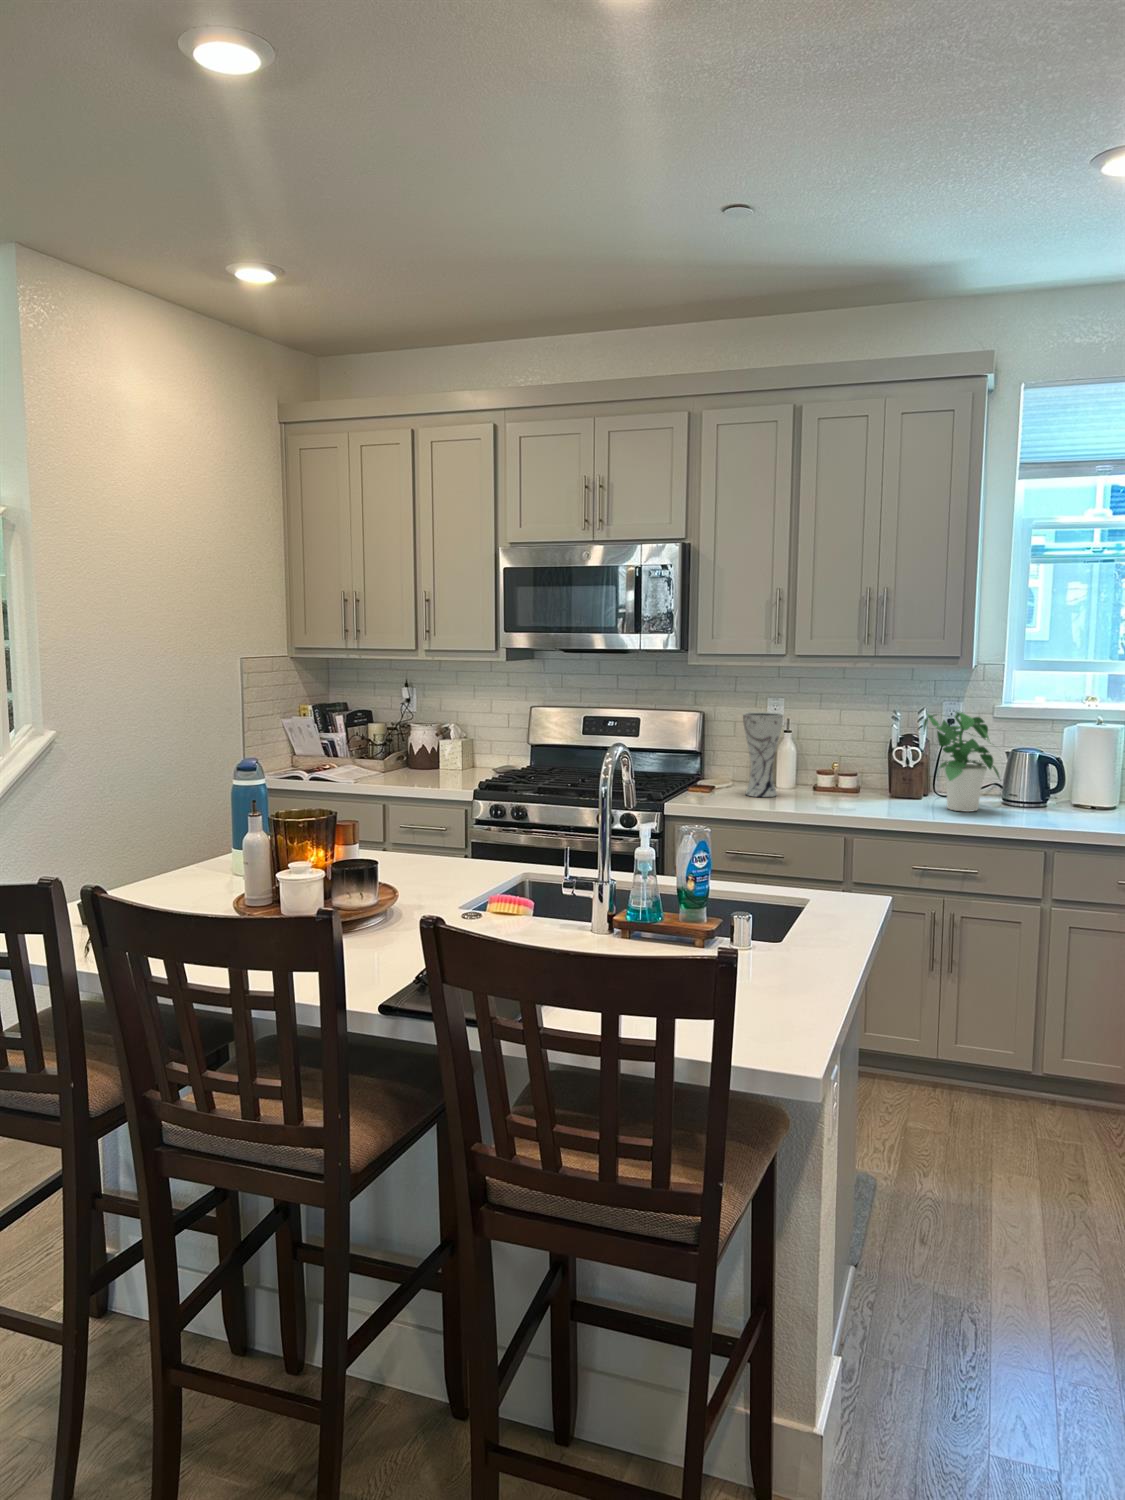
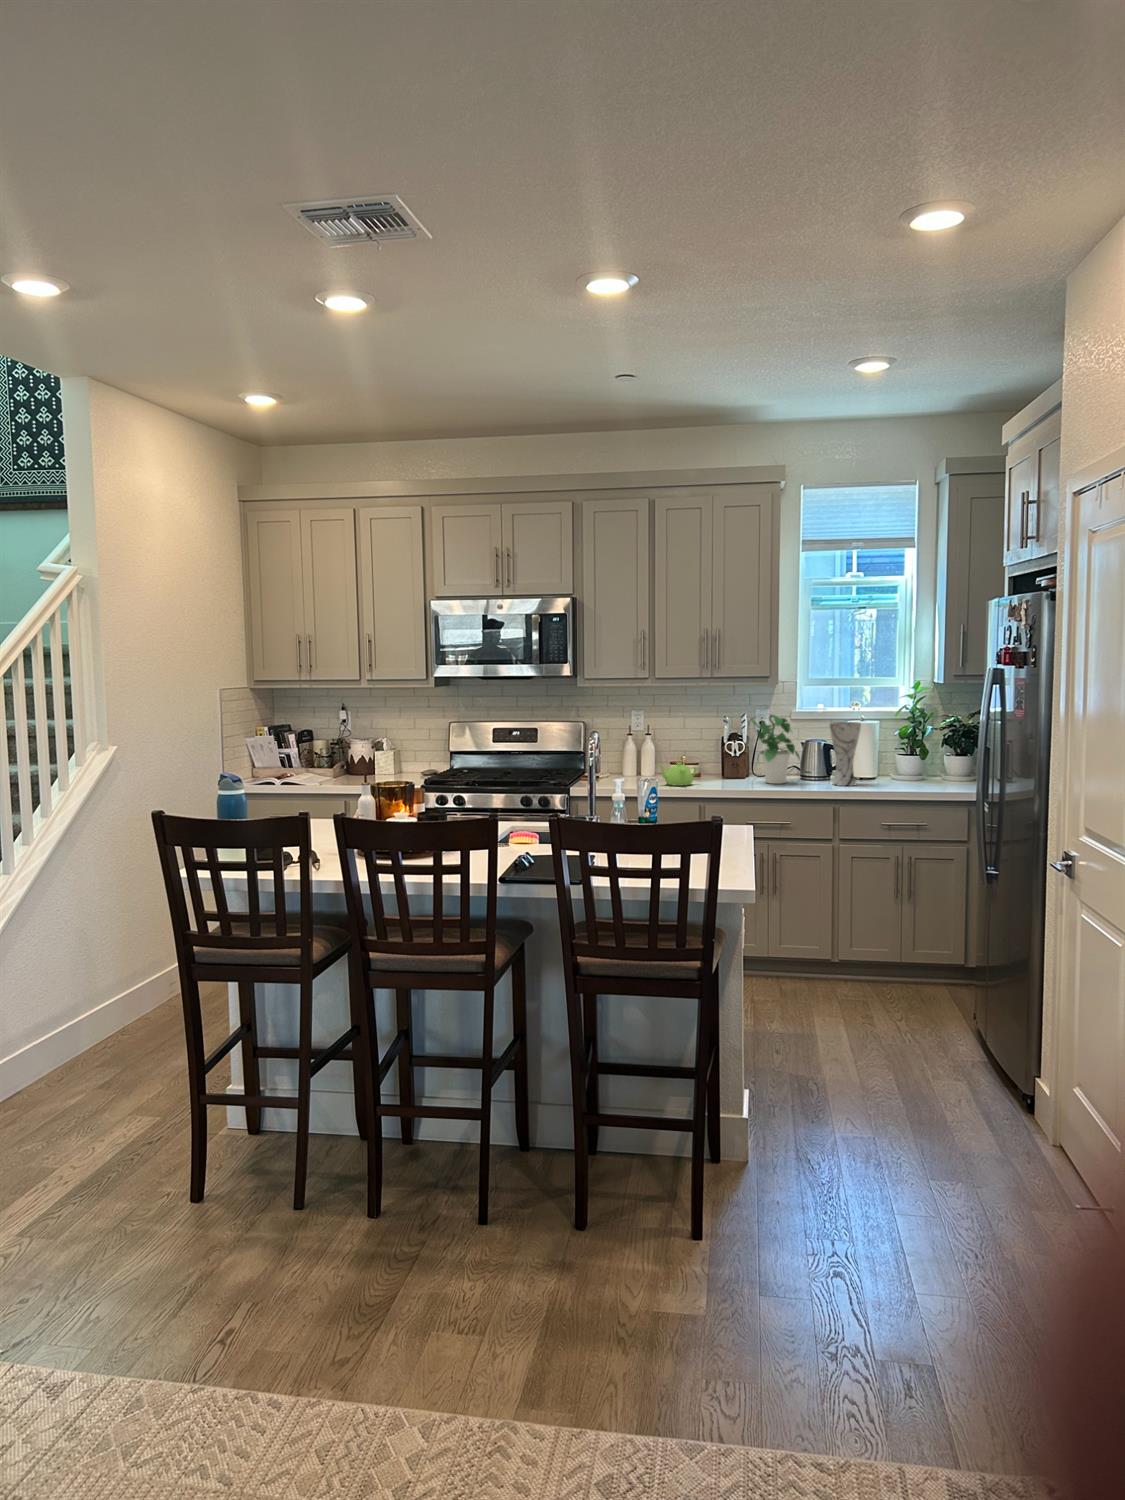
vase: present [743,712,783,797] -> present [830,722,861,786]
teapot: none [789,775,847,808] -> present [660,762,697,786]

